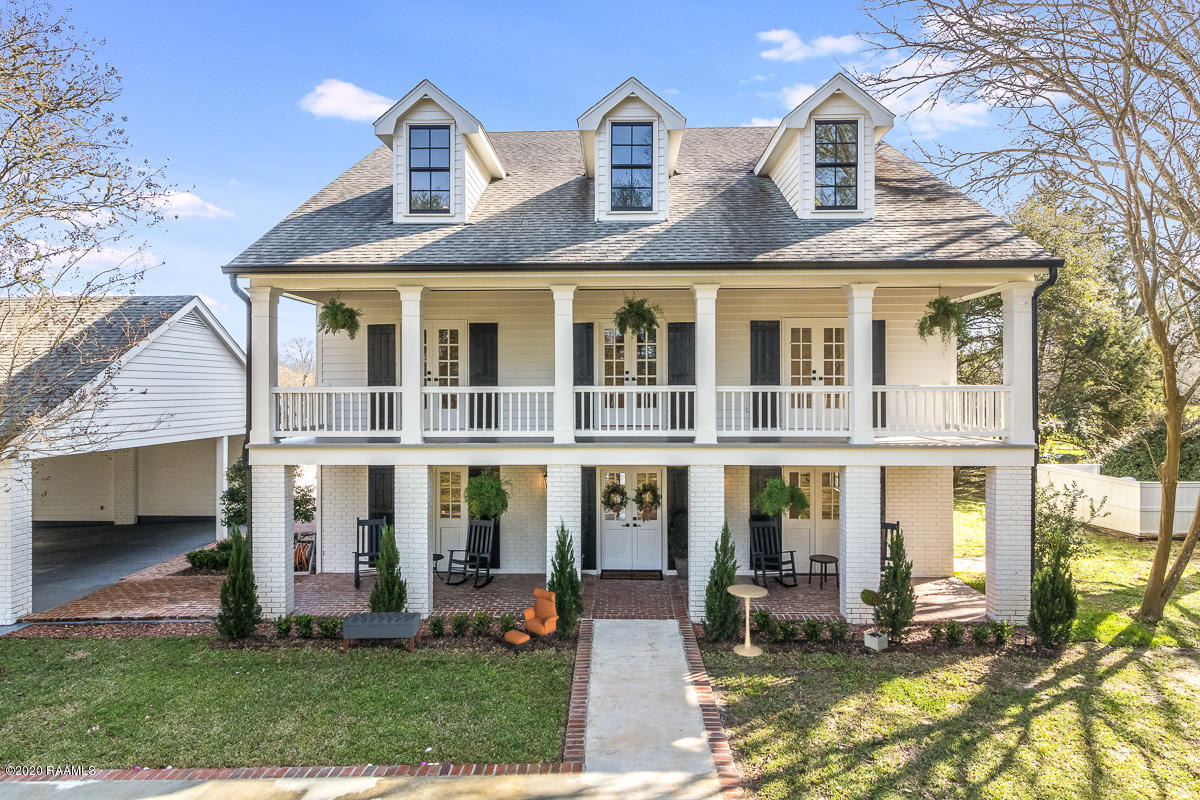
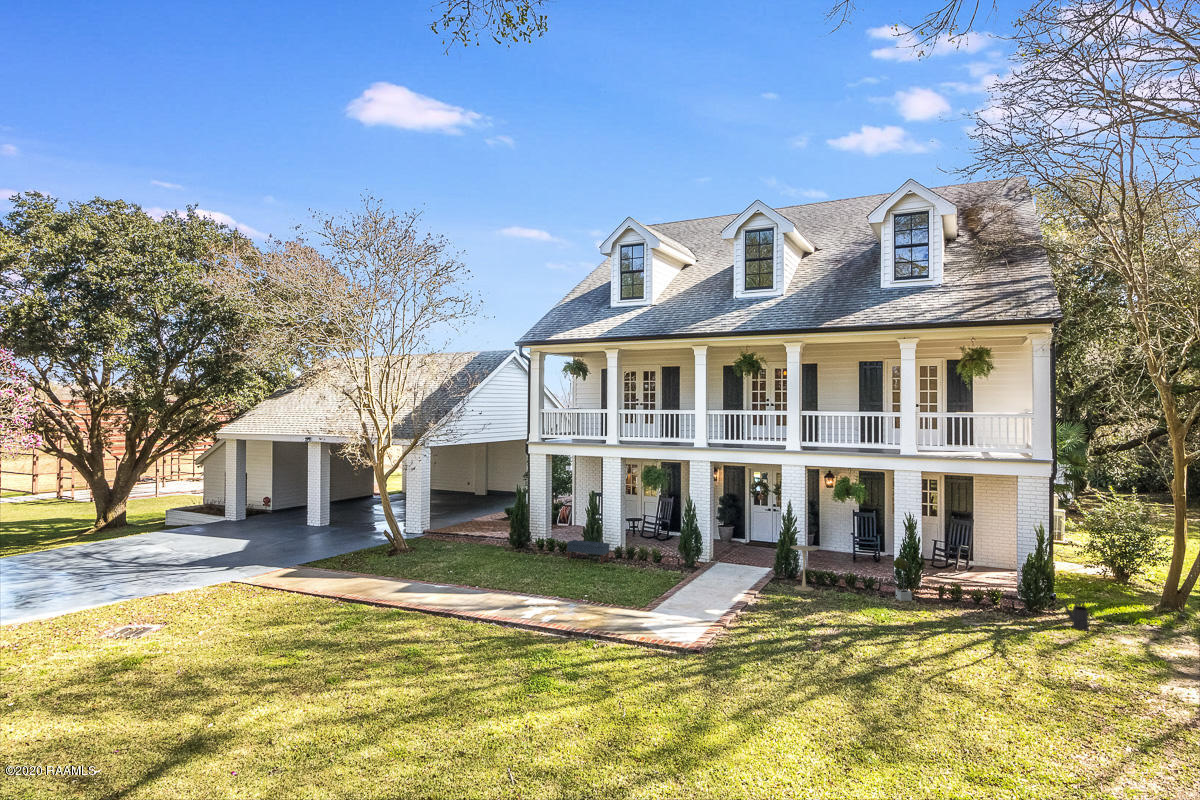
lounge chair: present [504,588,559,656] -> none [651,537,687,572]
watering can: none [1067,625,1119,667] -> present [1062,601,1090,631]

